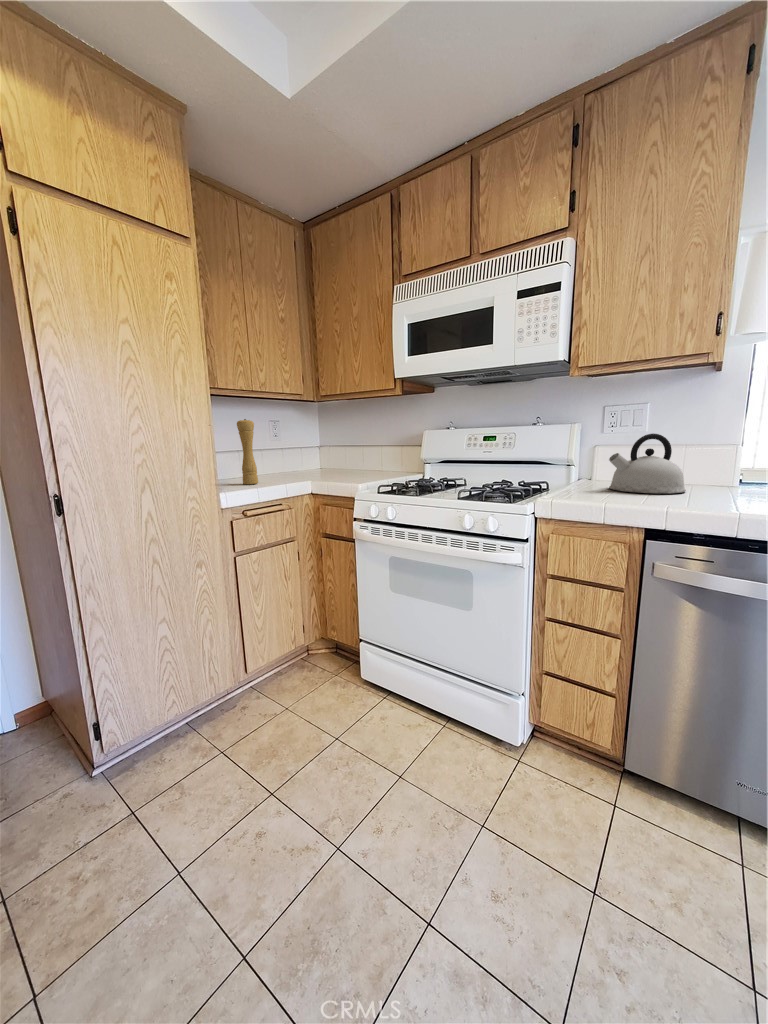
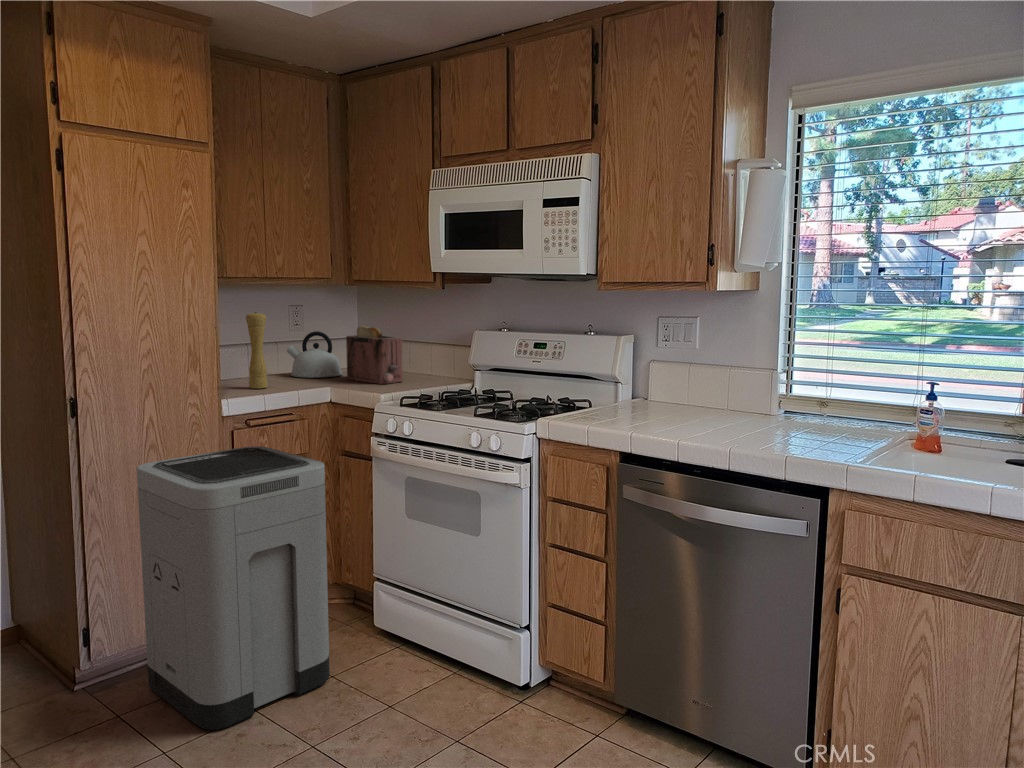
toaster: none [317,433,364,478] -> present [346,326,403,384]
kettle: present [609,433,686,493] -> present [287,331,342,378]
trash can: none [135,534,334,829] -> present [137,446,330,730]

